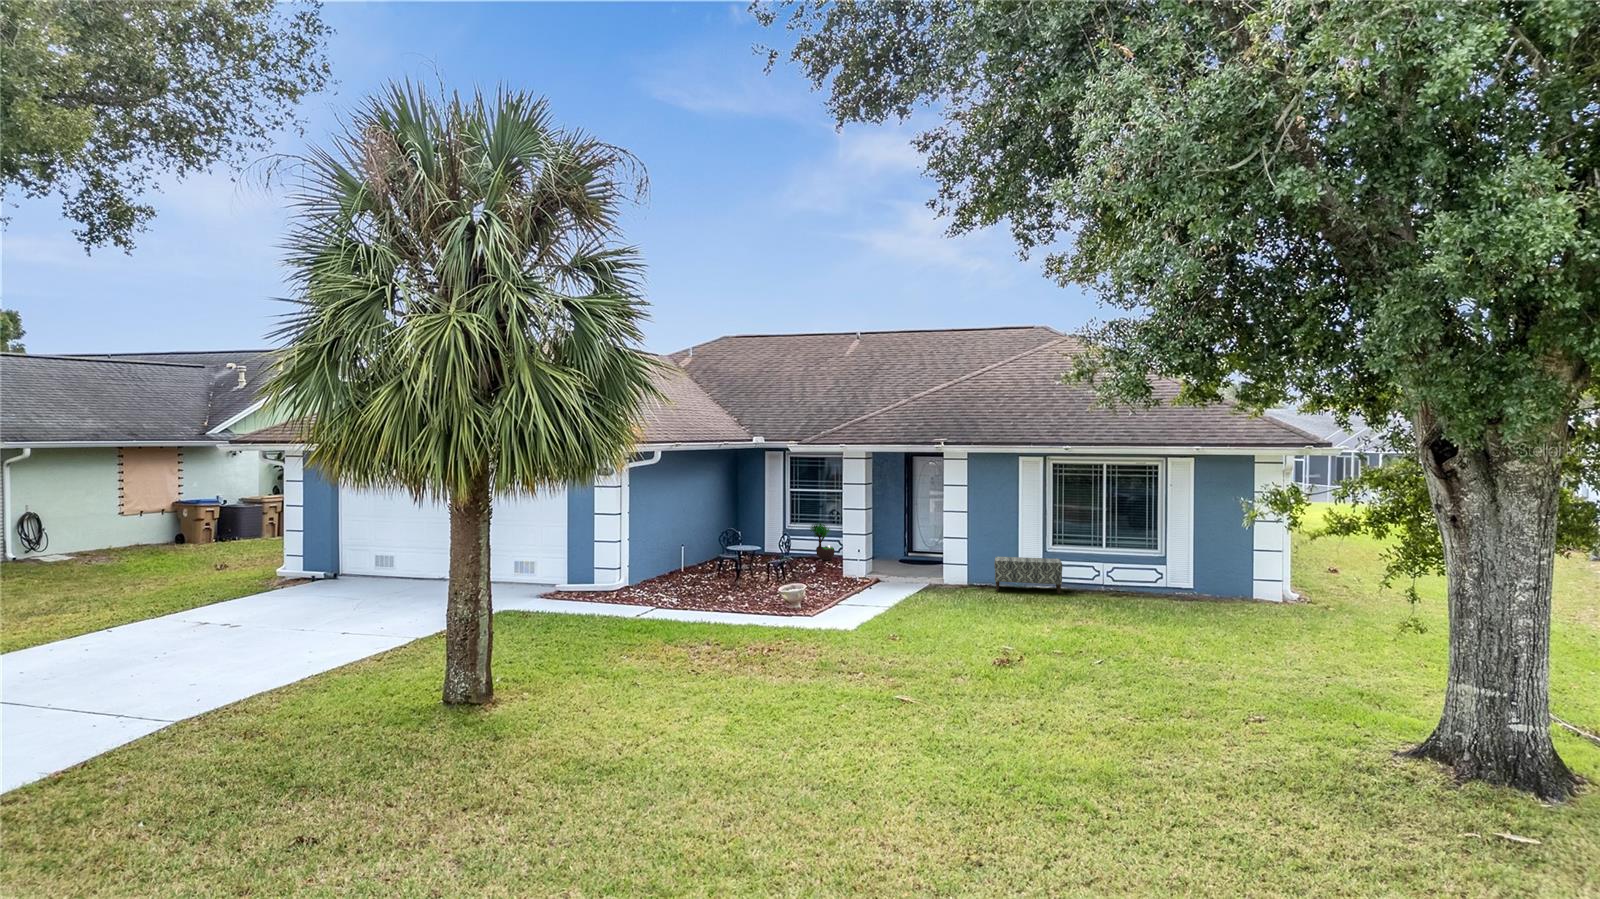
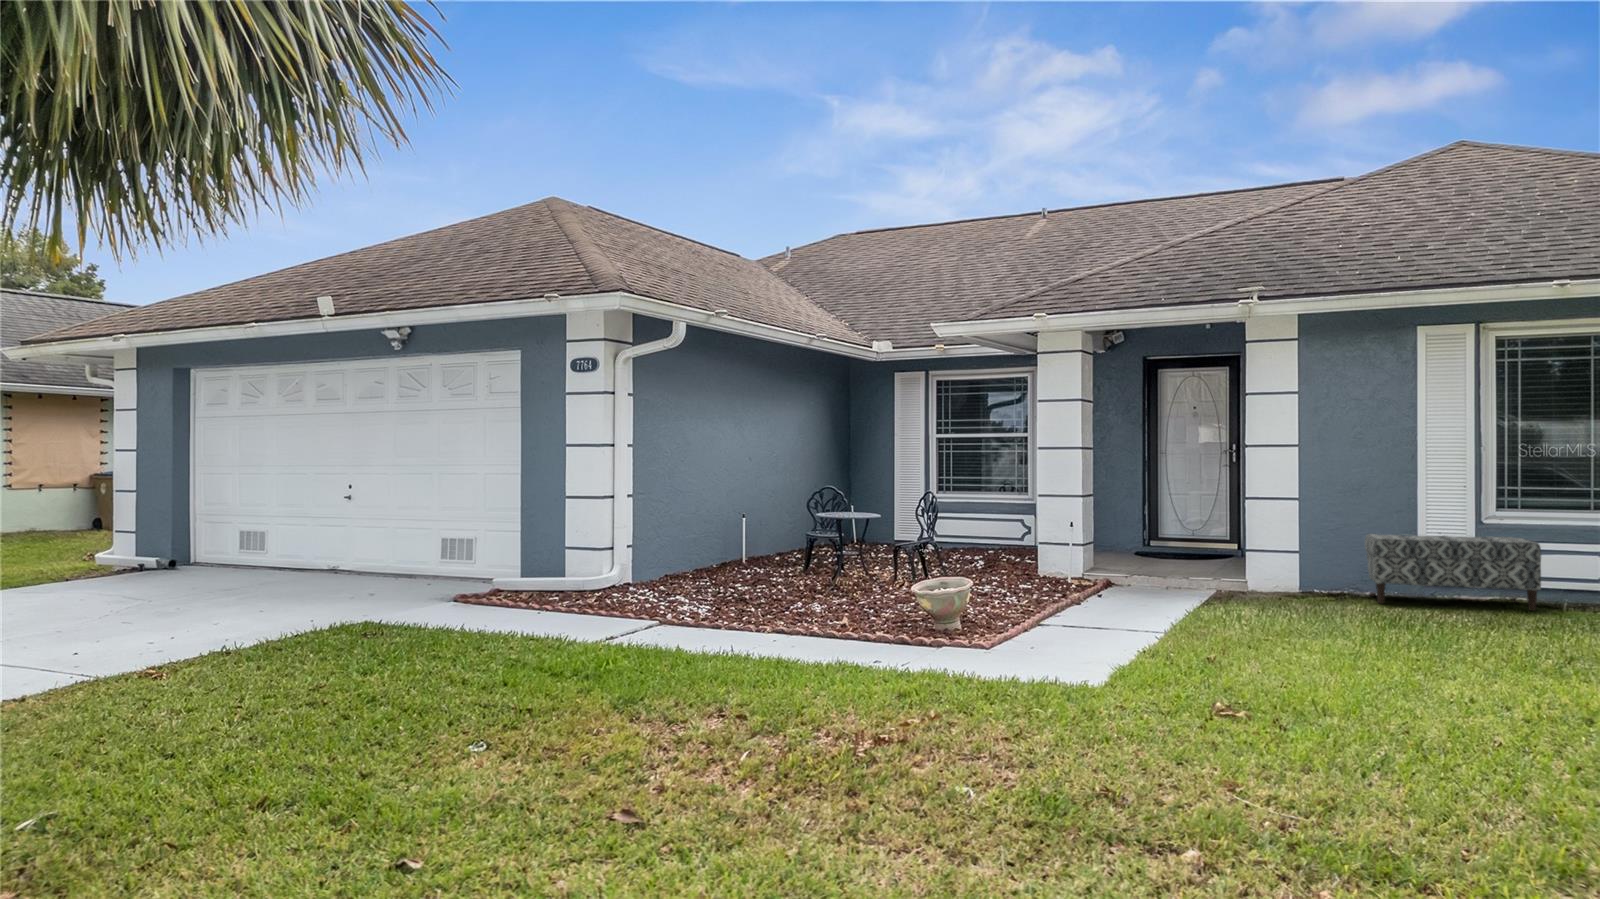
potted tree: present [810,523,835,560] -> none [970,482,1015,554]

